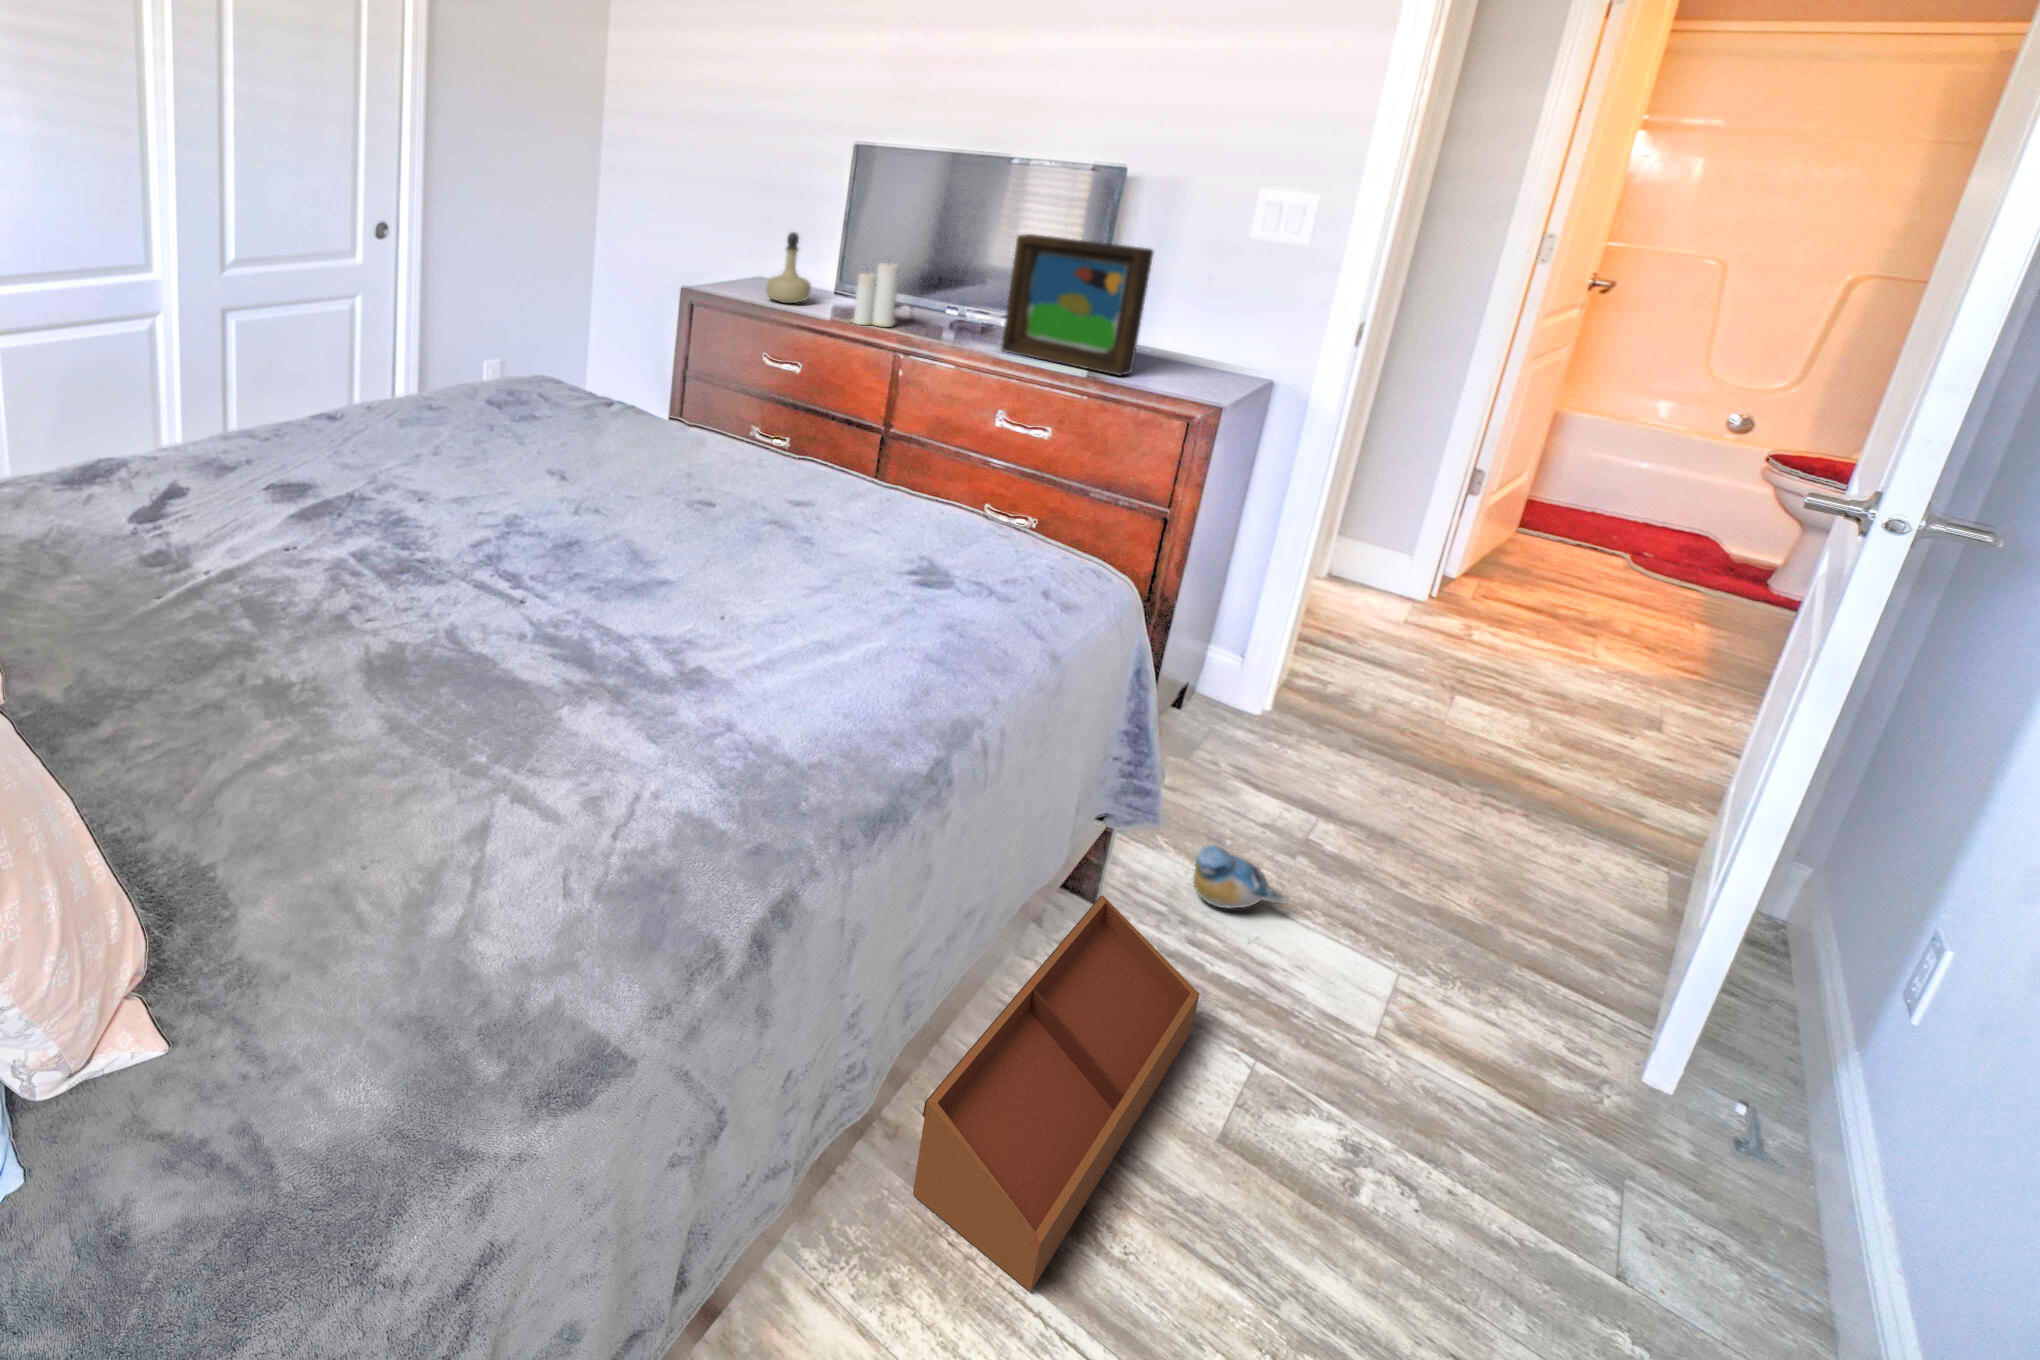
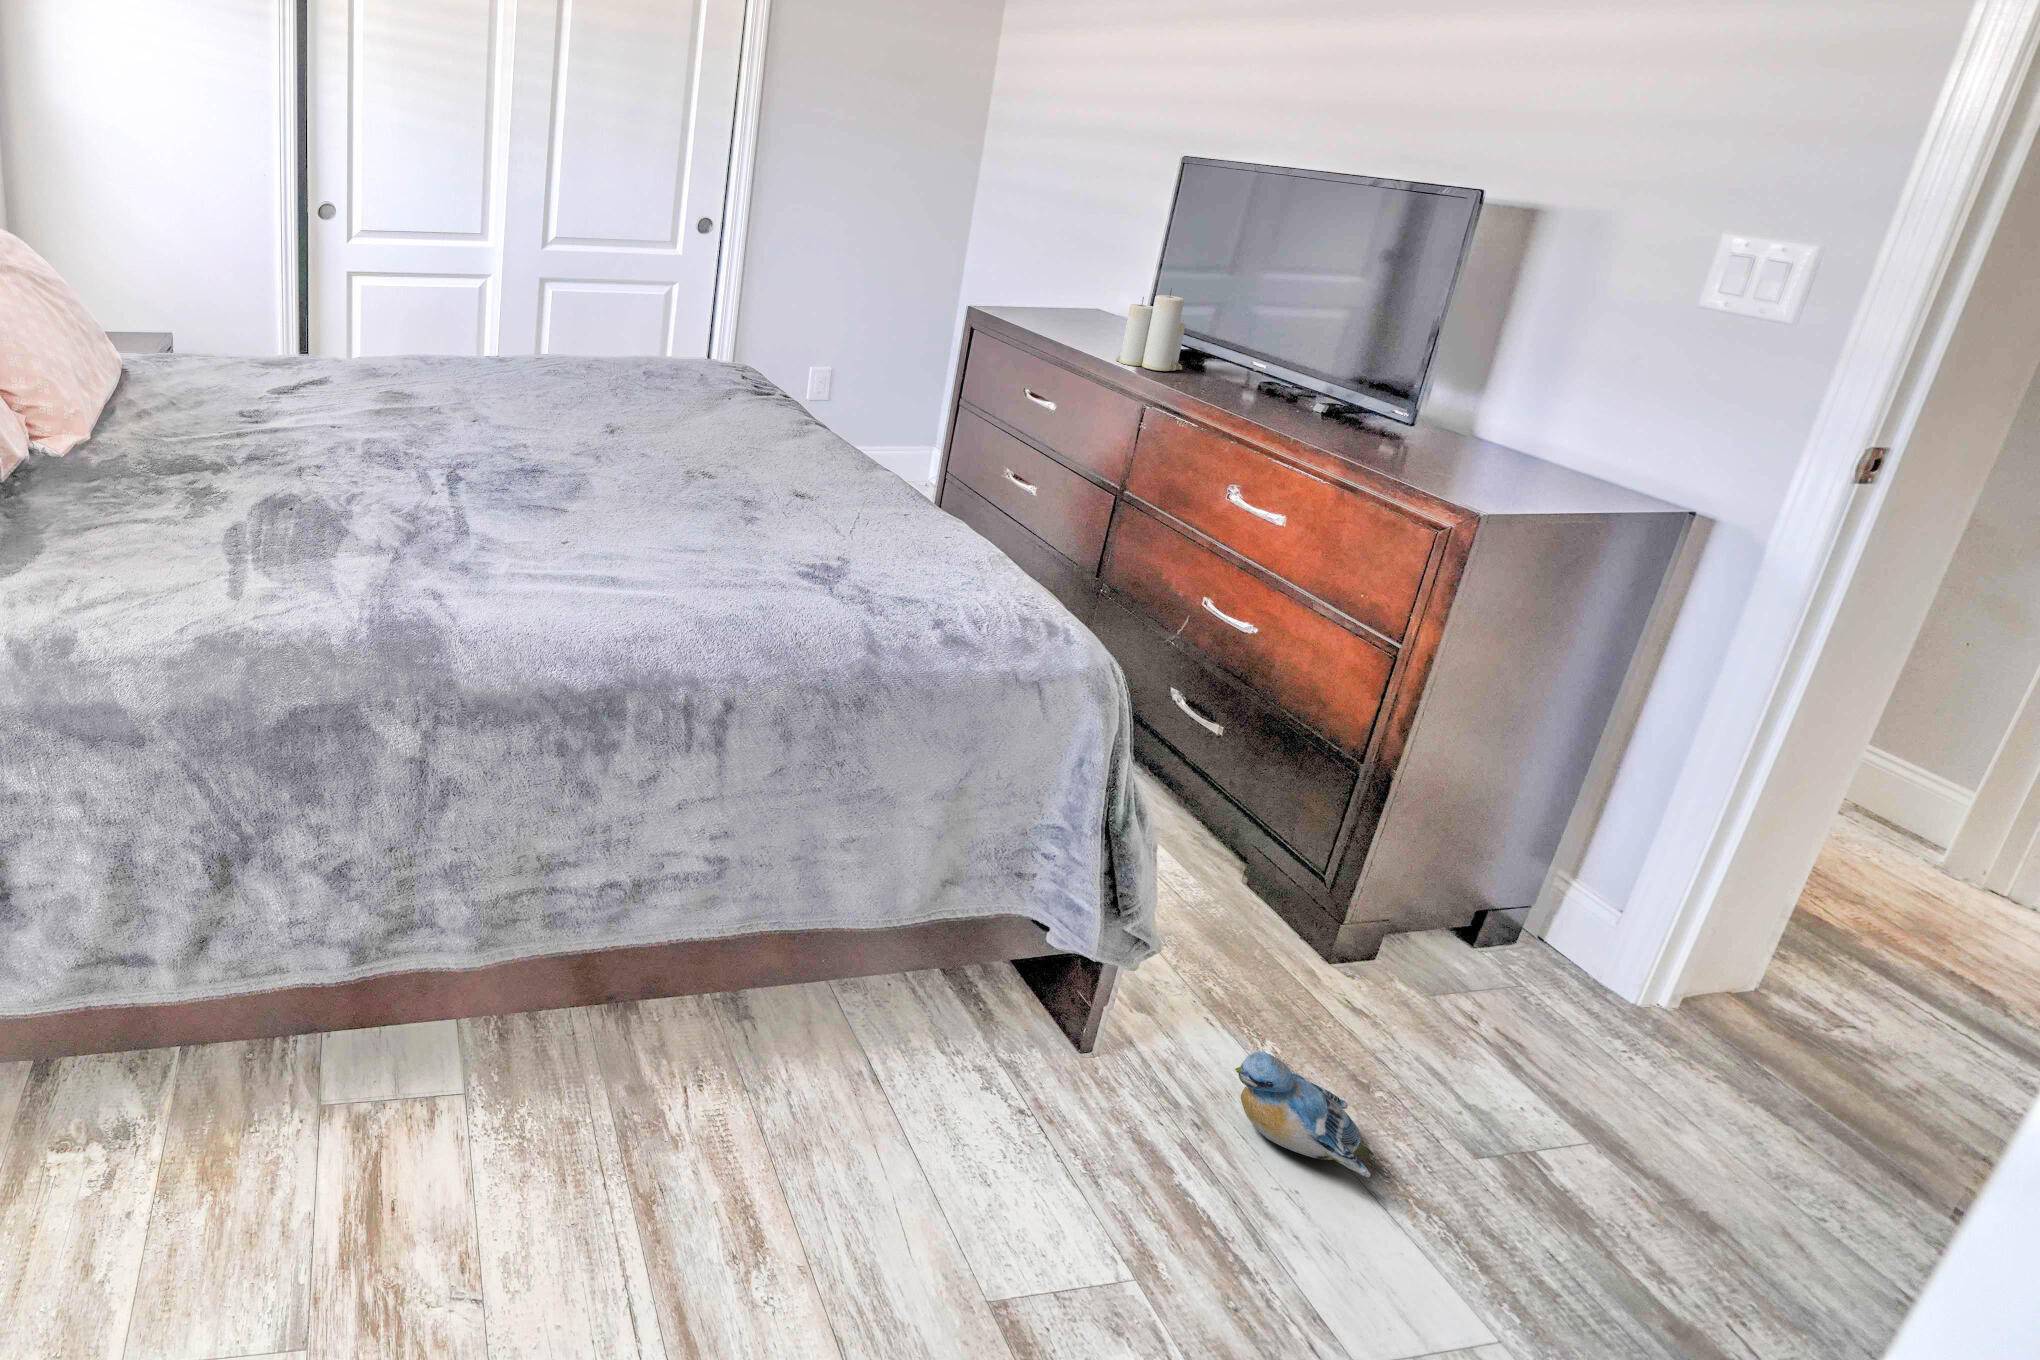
perfume bottle: present [766,232,811,303] -> none [1055,255,1111,336]
picture frame: present [1001,234,1154,376] -> none [1274,270,1475,462]
storage bin: present [913,895,1200,1292] -> none [612,1013,1084,1259]

